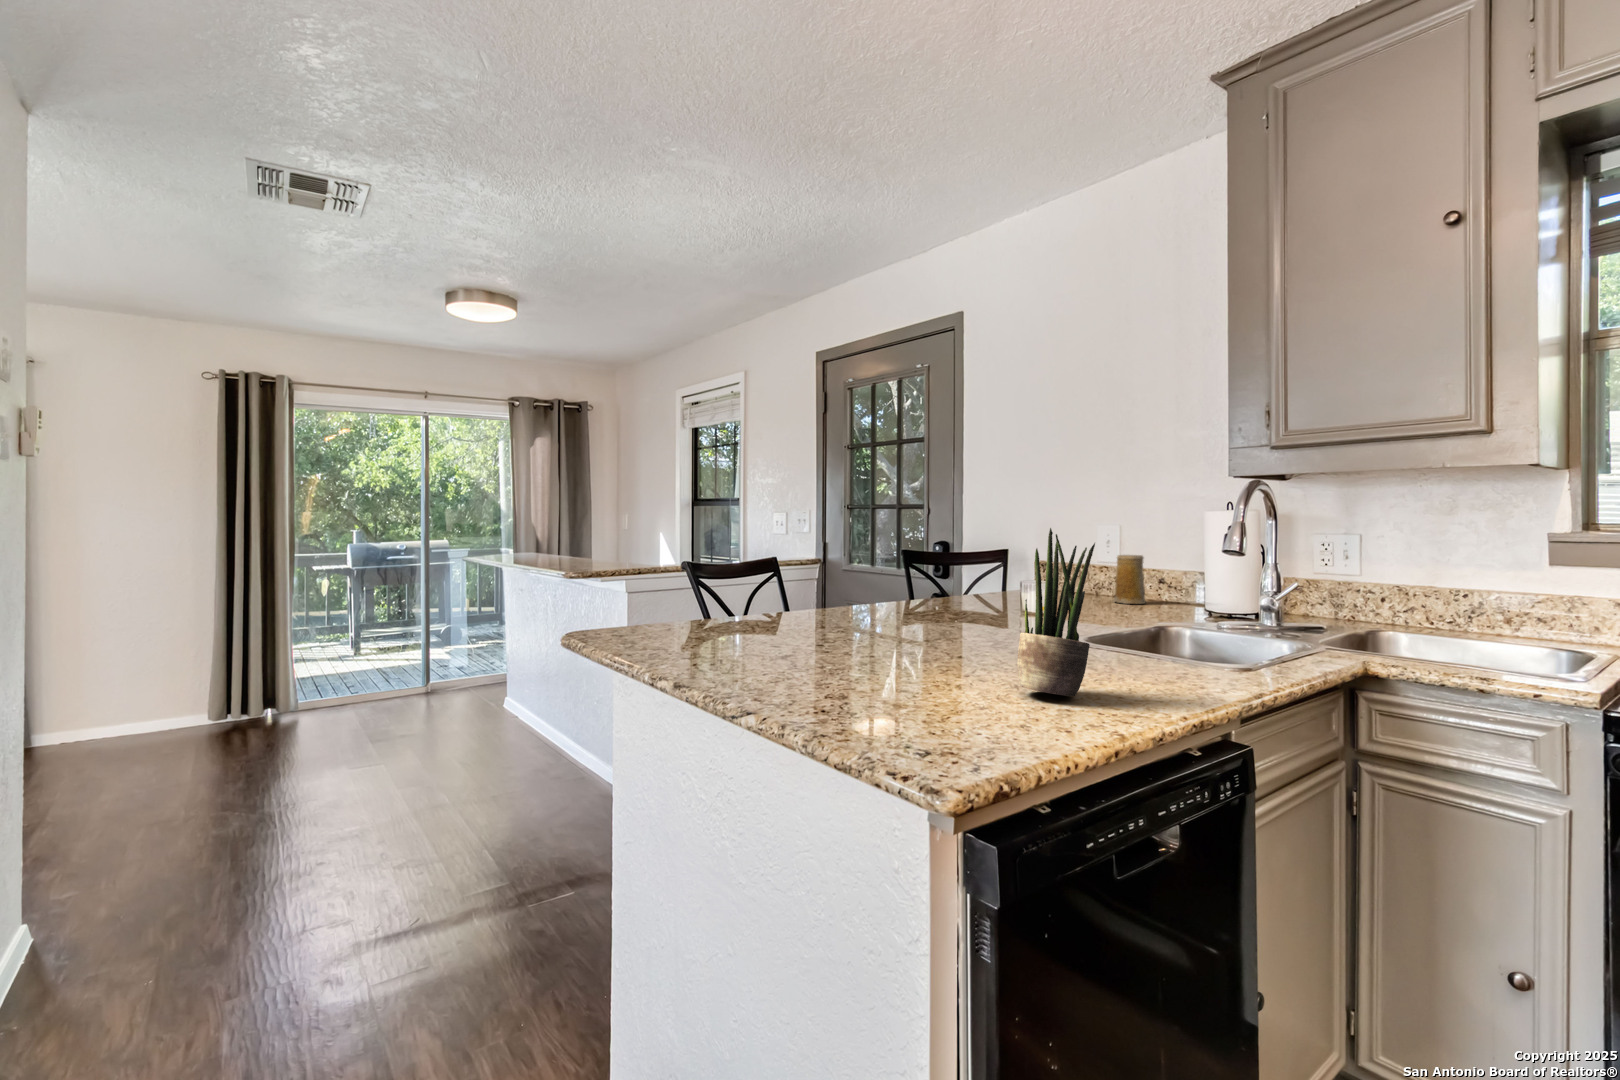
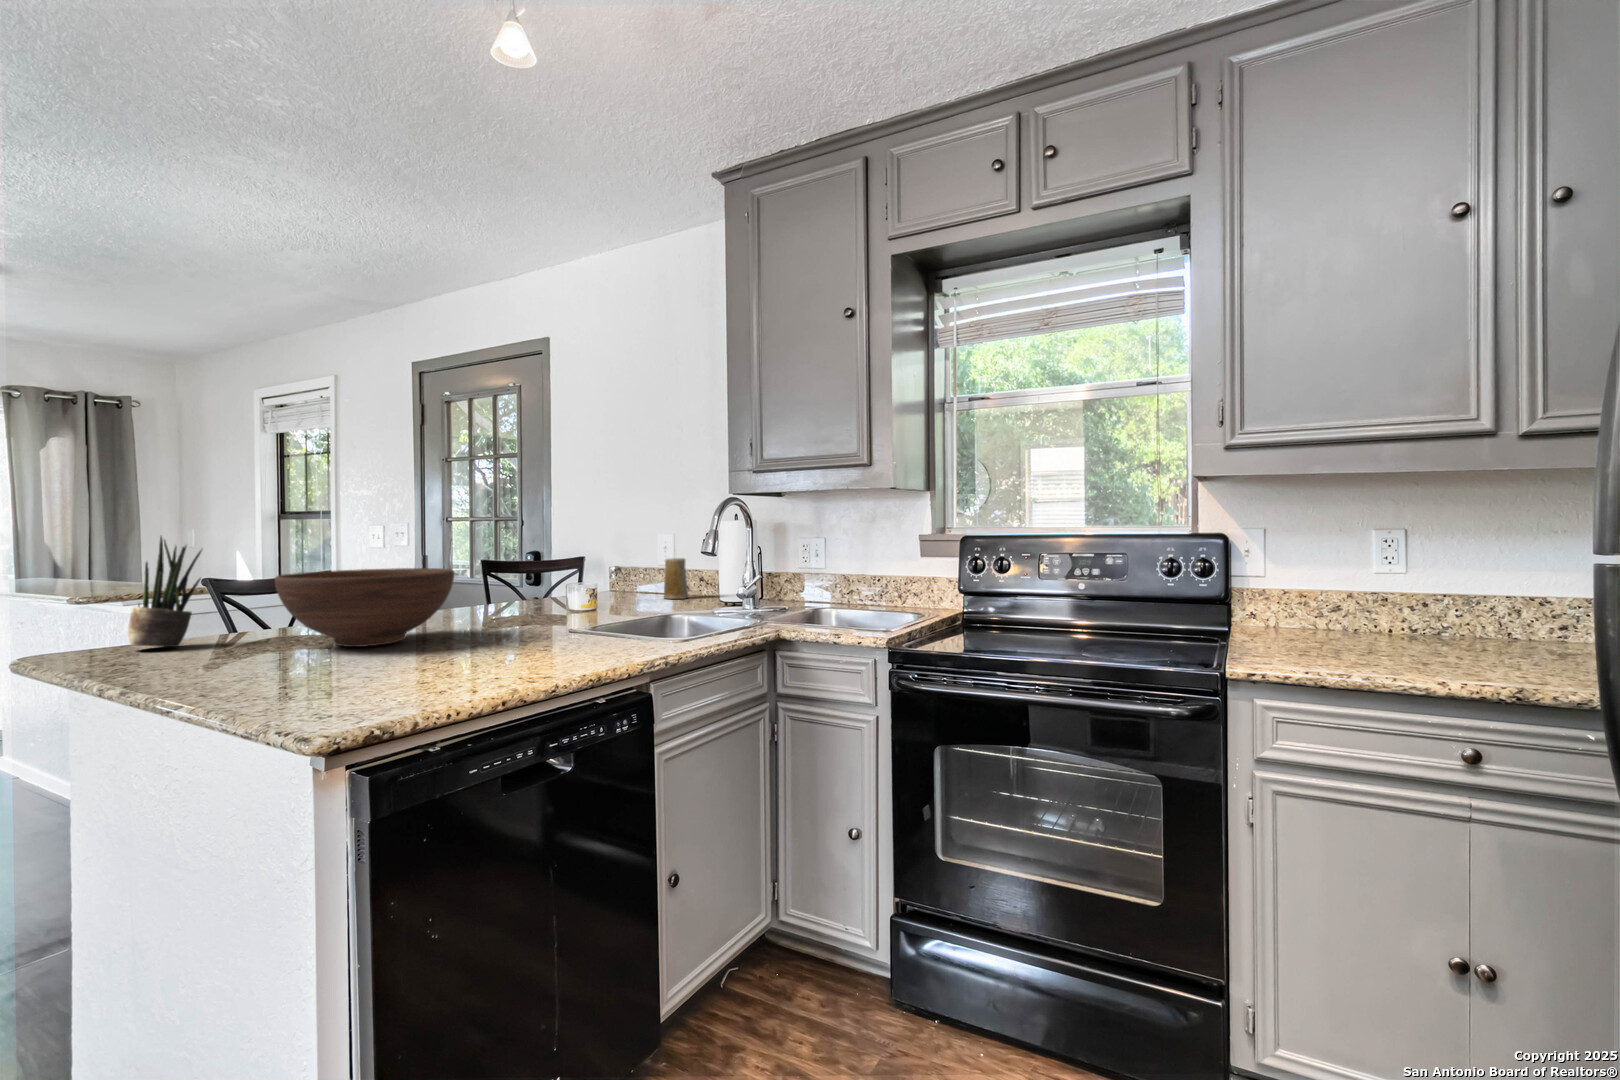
potted plant: present [1017,528,1095,696] -> present [128,537,202,647]
fruit bowl: none [774,560,944,646] -> present [275,568,454,647]

